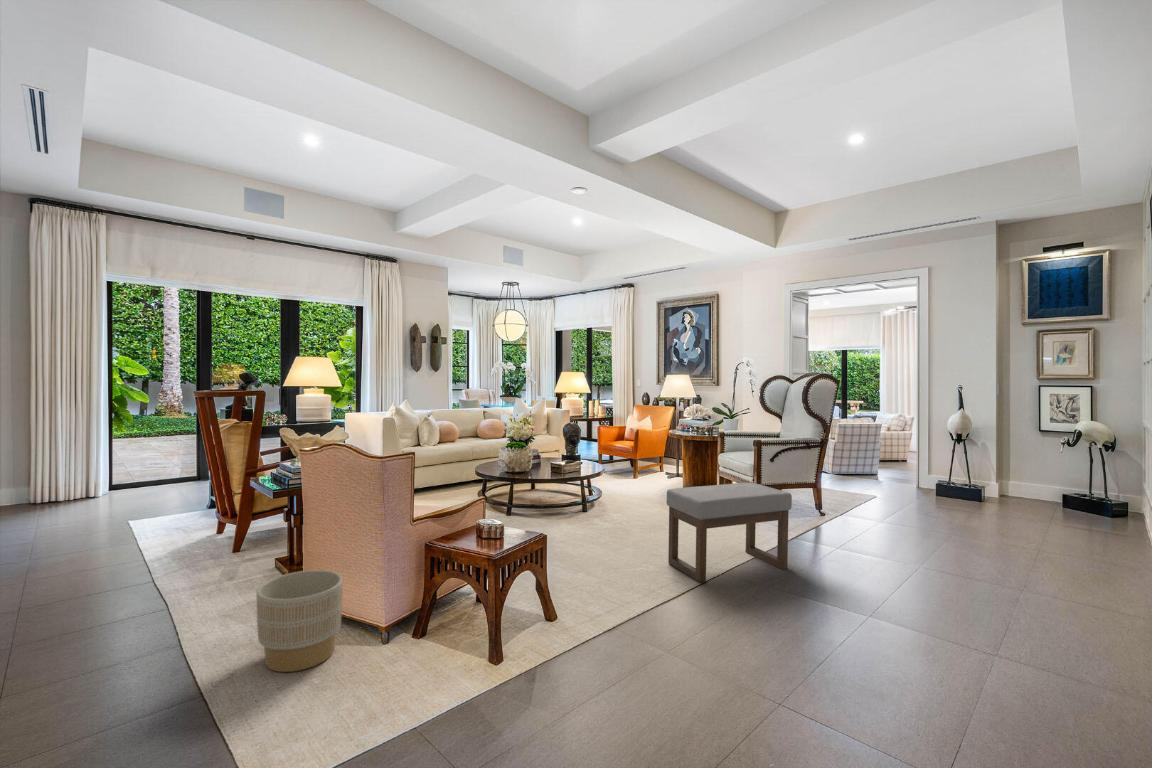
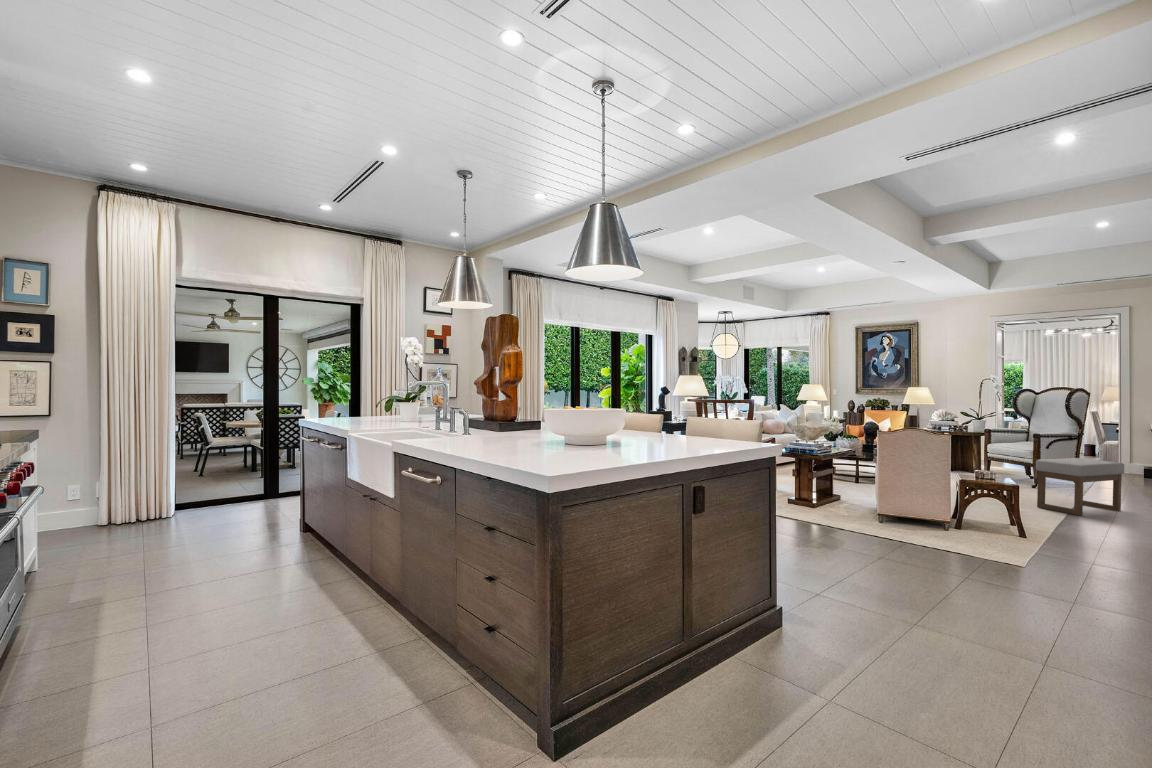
planter: present [256,570,343,672] -> none [906,492,956,540]

